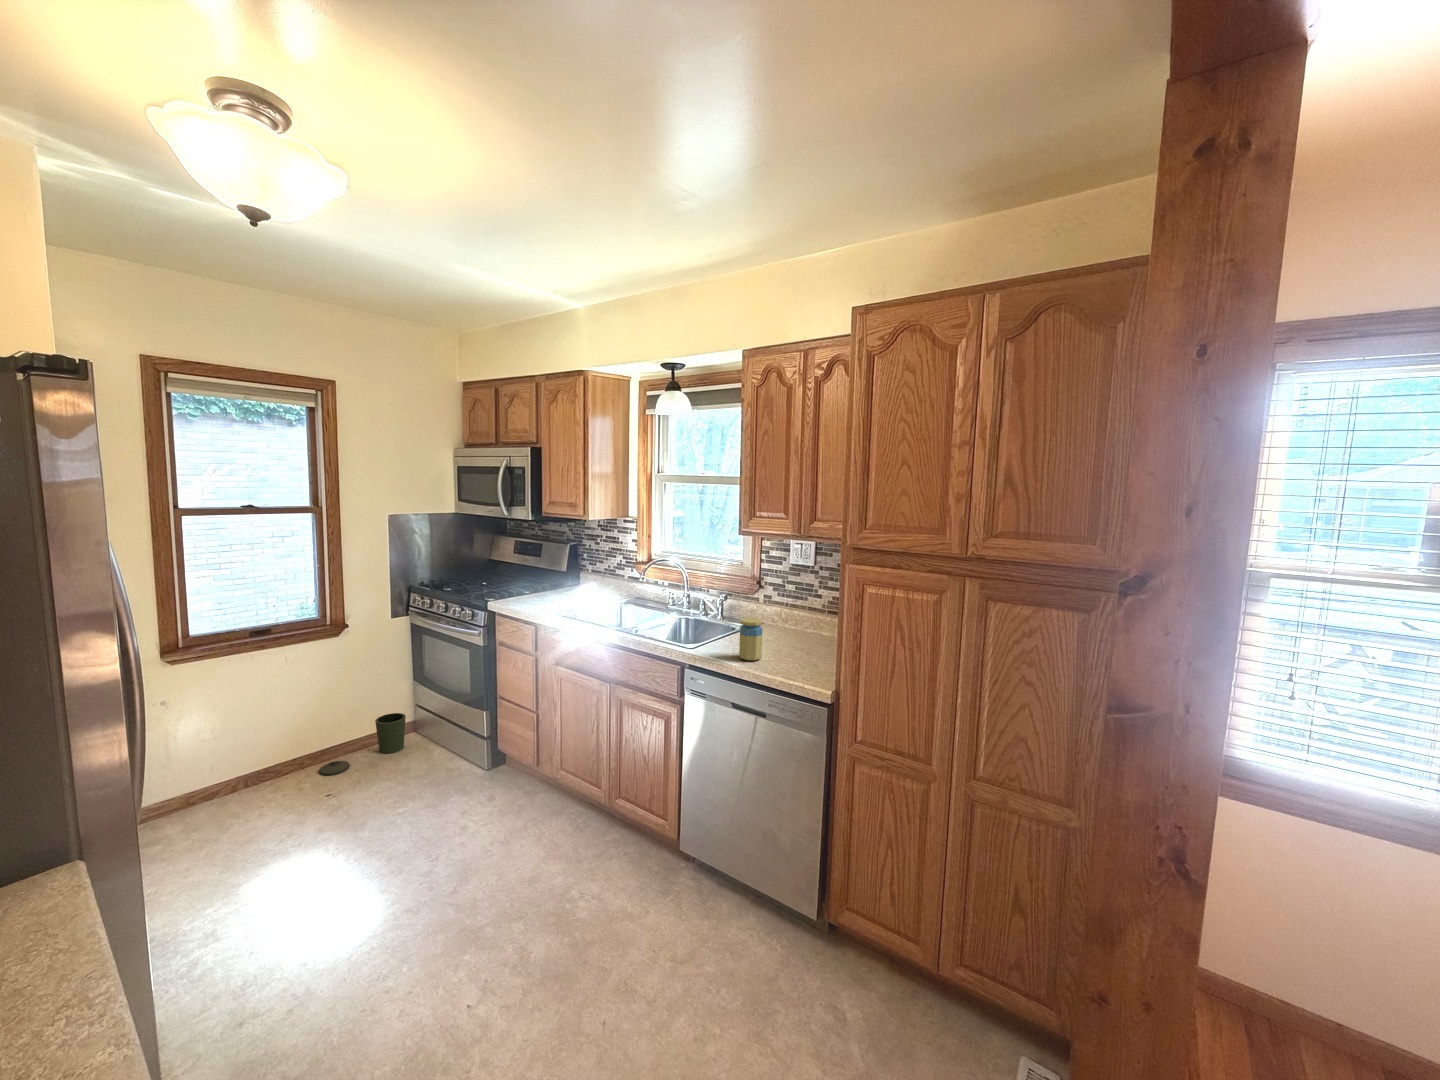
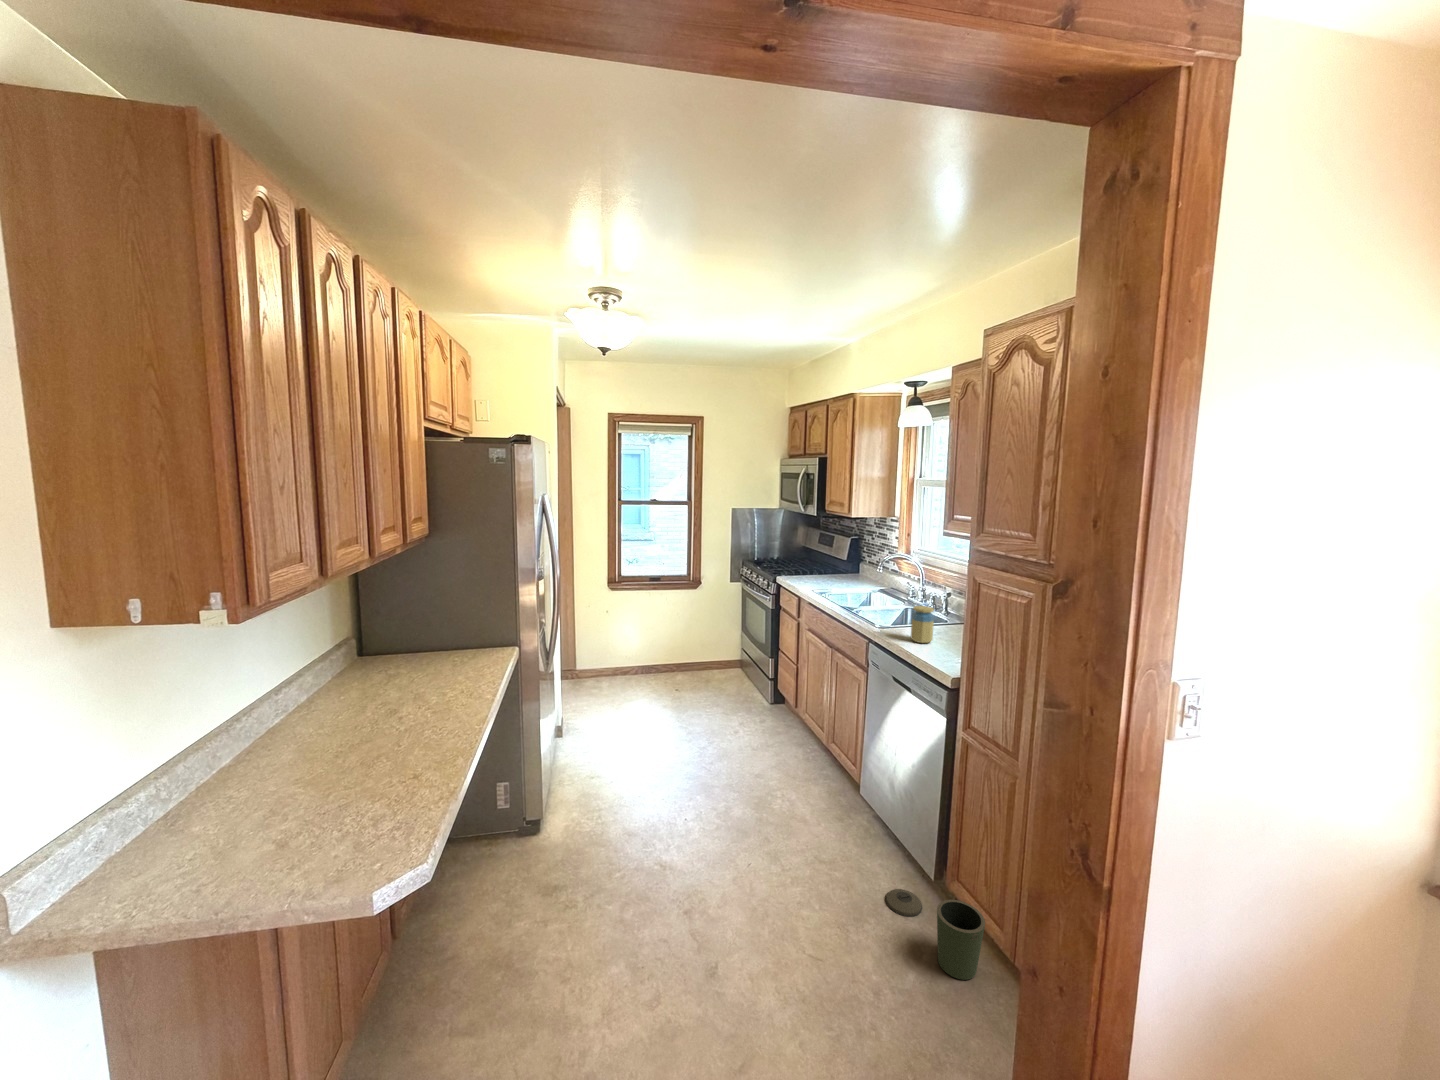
trash can: present [319,713,406,775] -> present [886,889,985,980]

